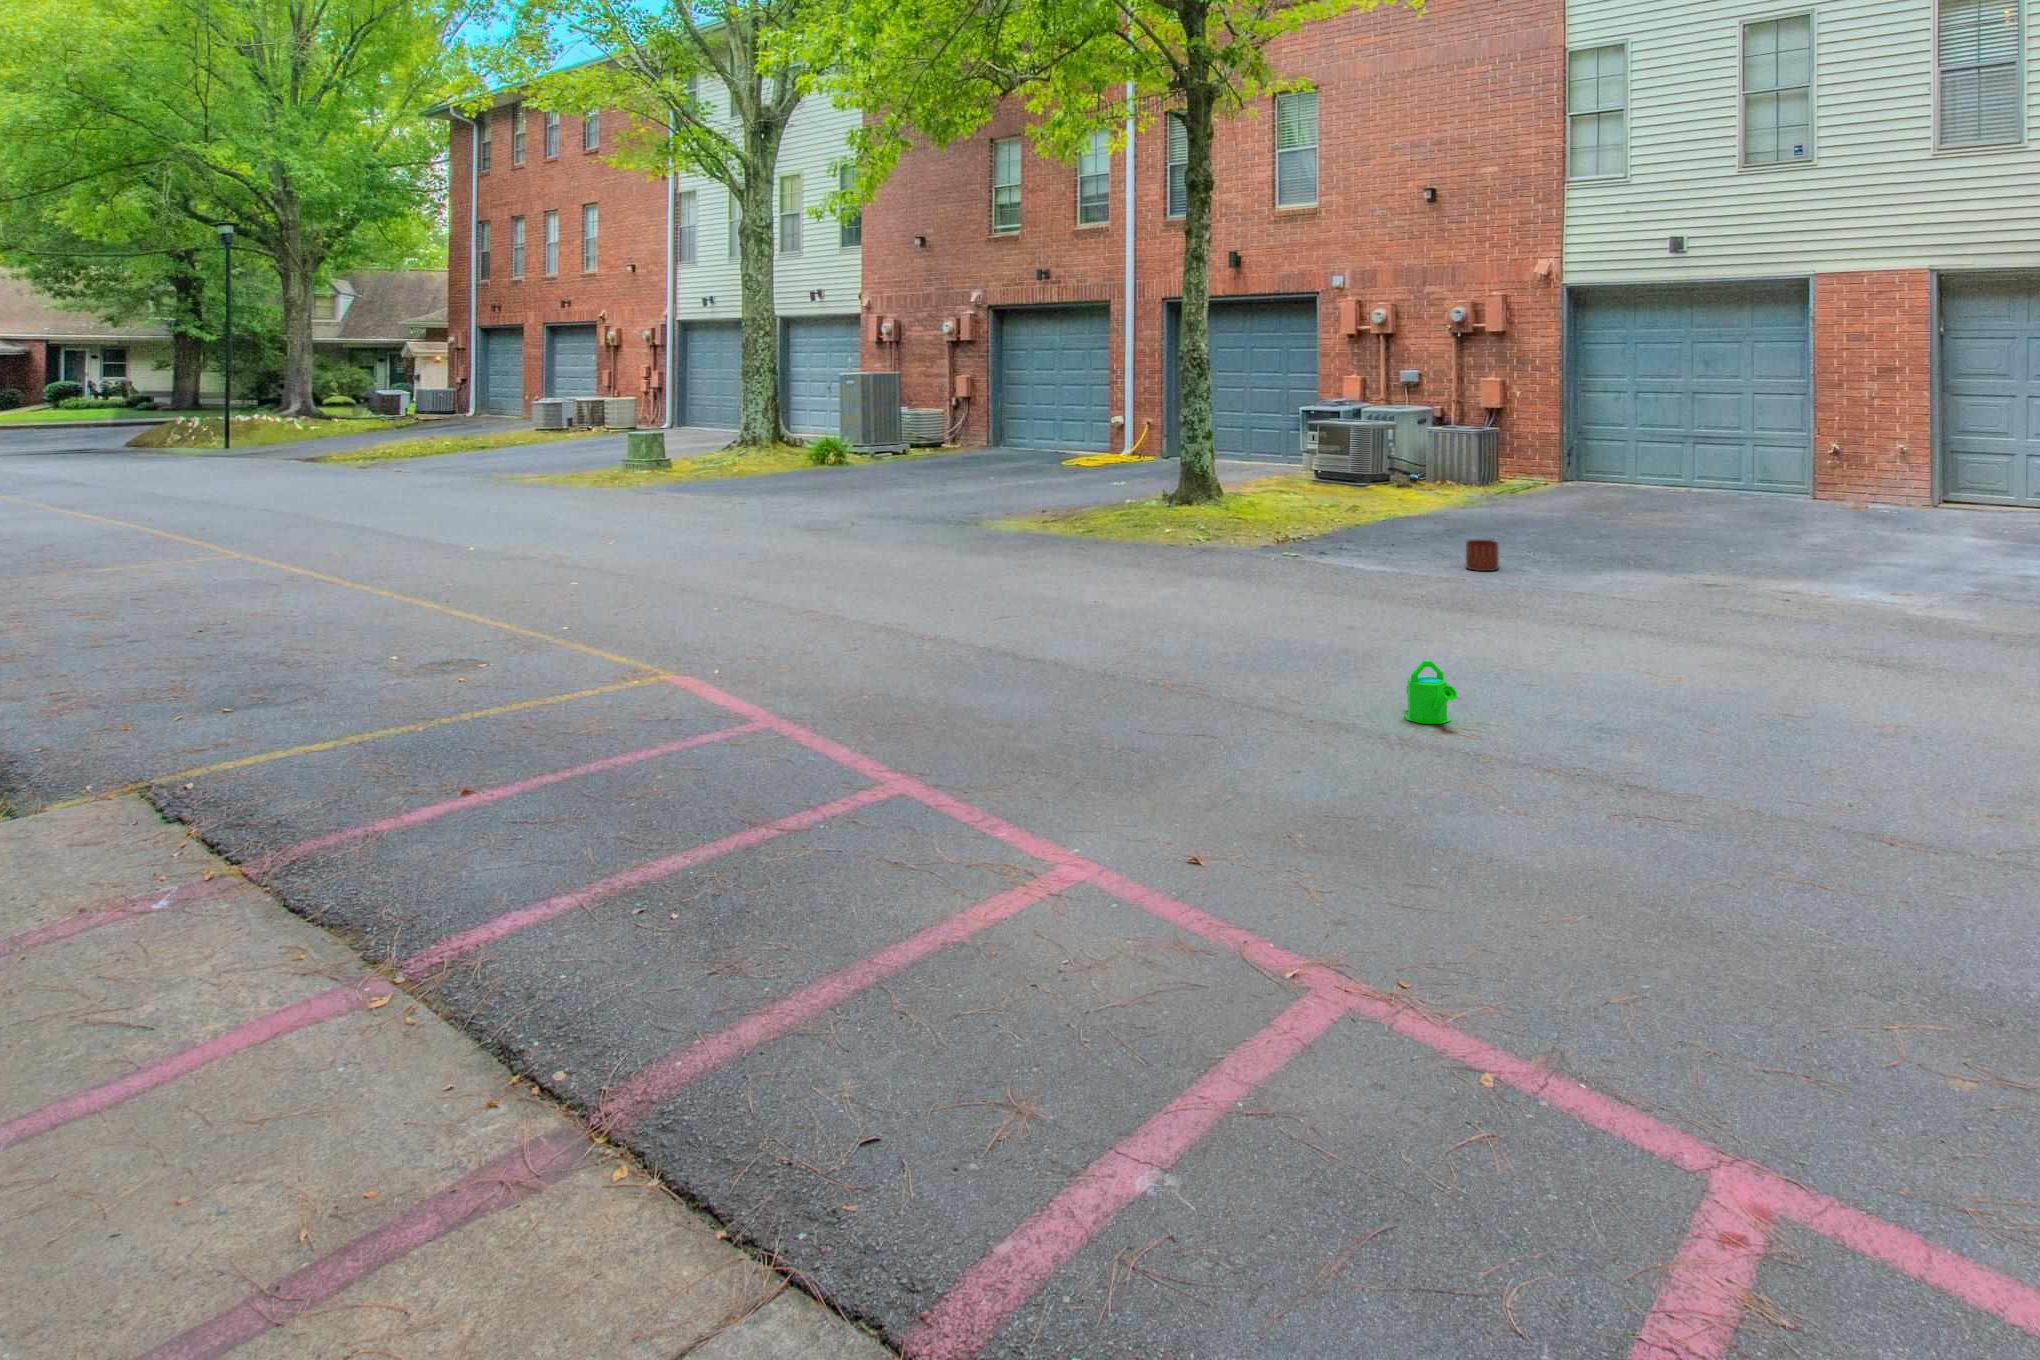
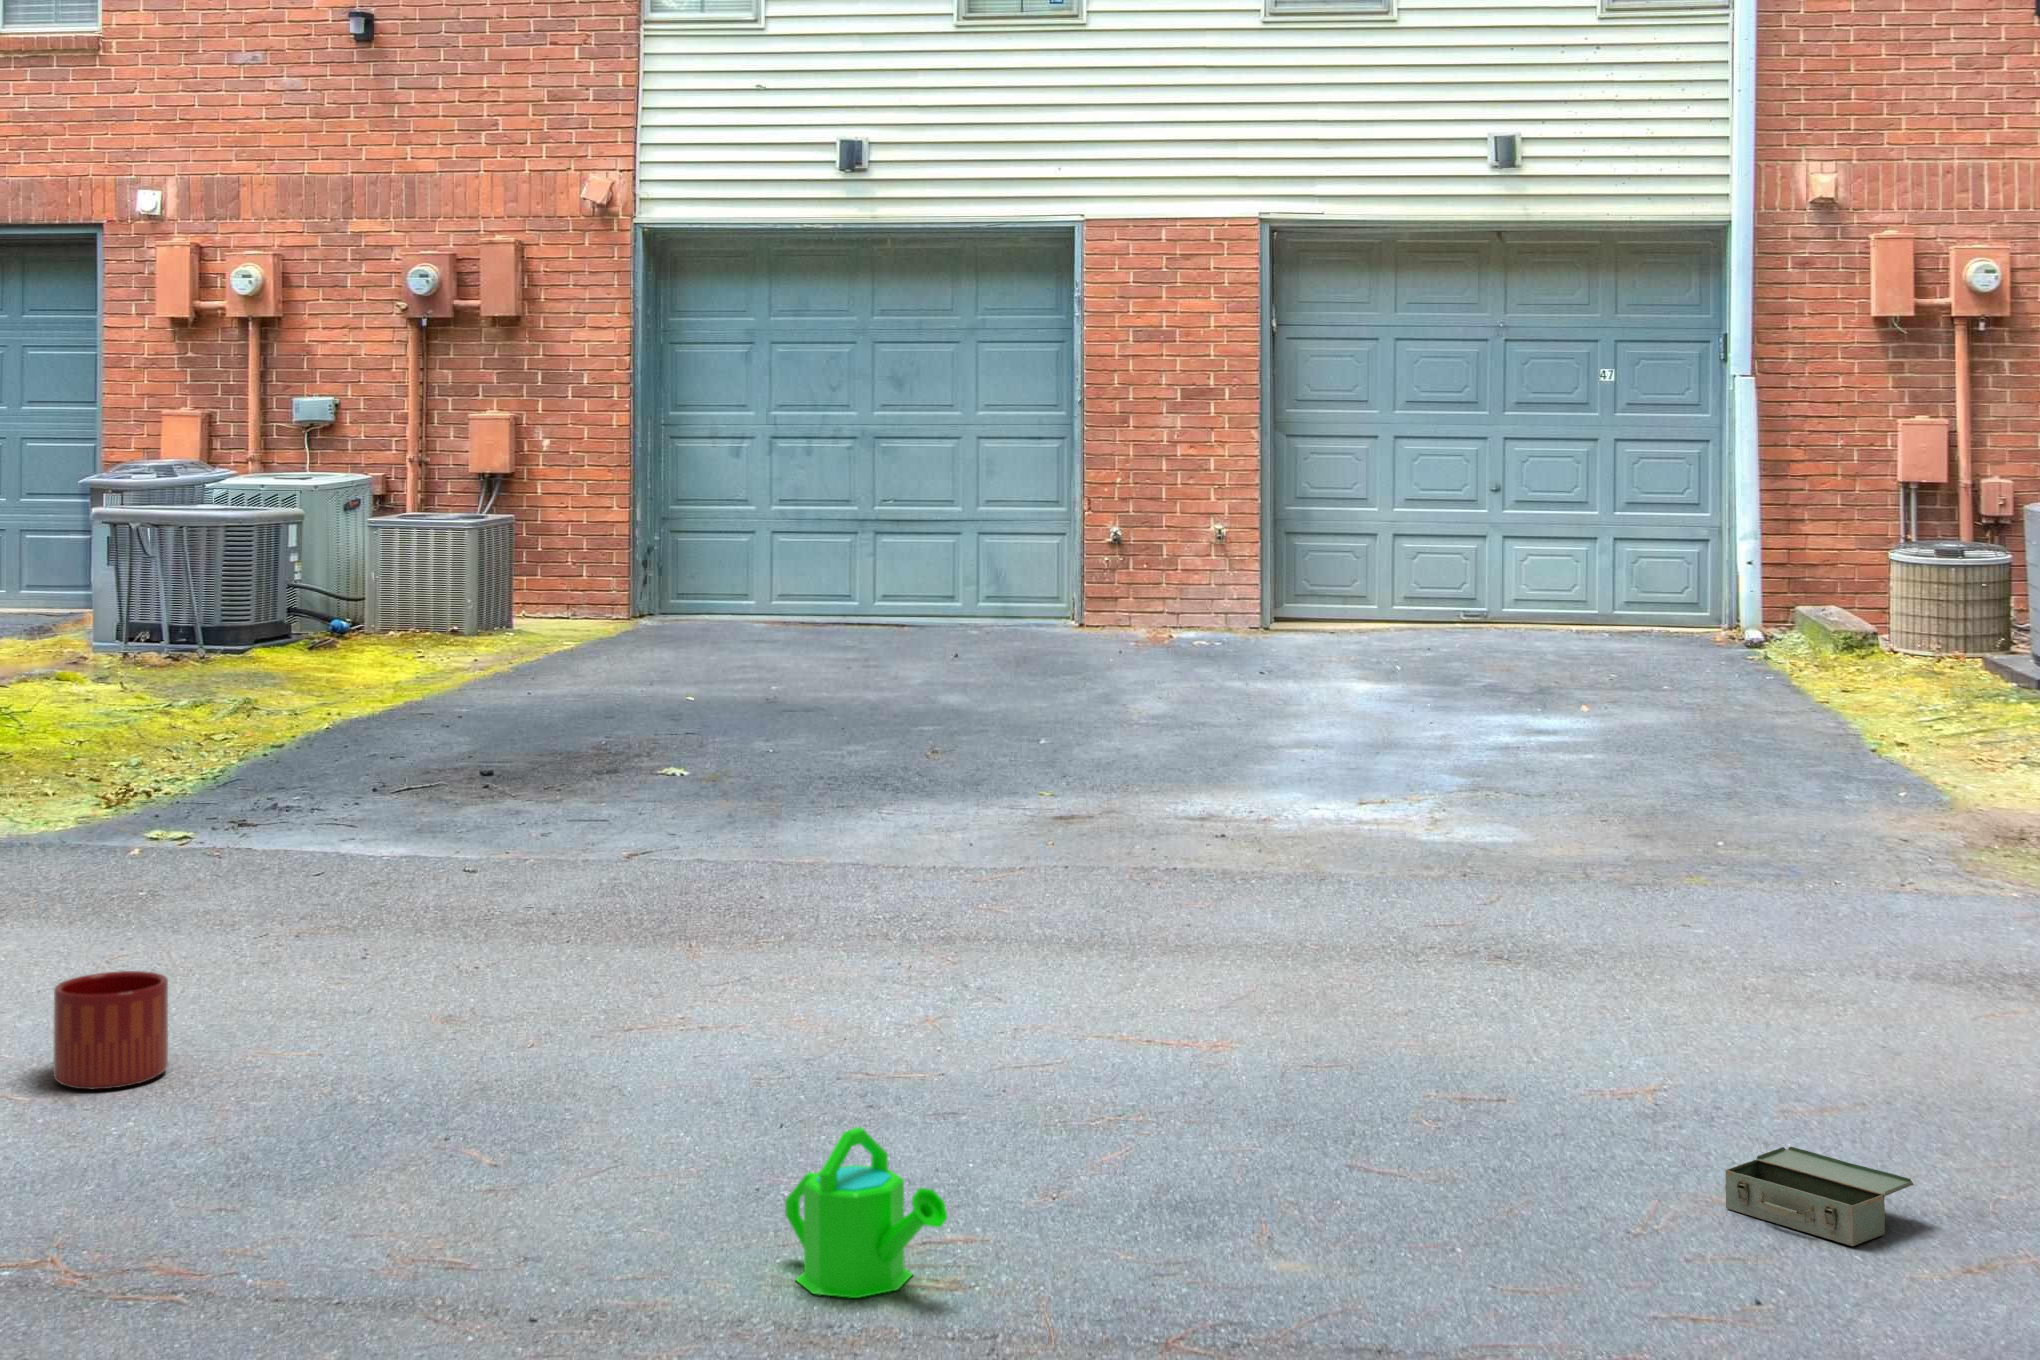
planter: present [1466,540,1499,571] -> present [53,971,168,1089]
toolbox: none [1851,740,1948,782] -> present [1726,1147,1913,1246]

